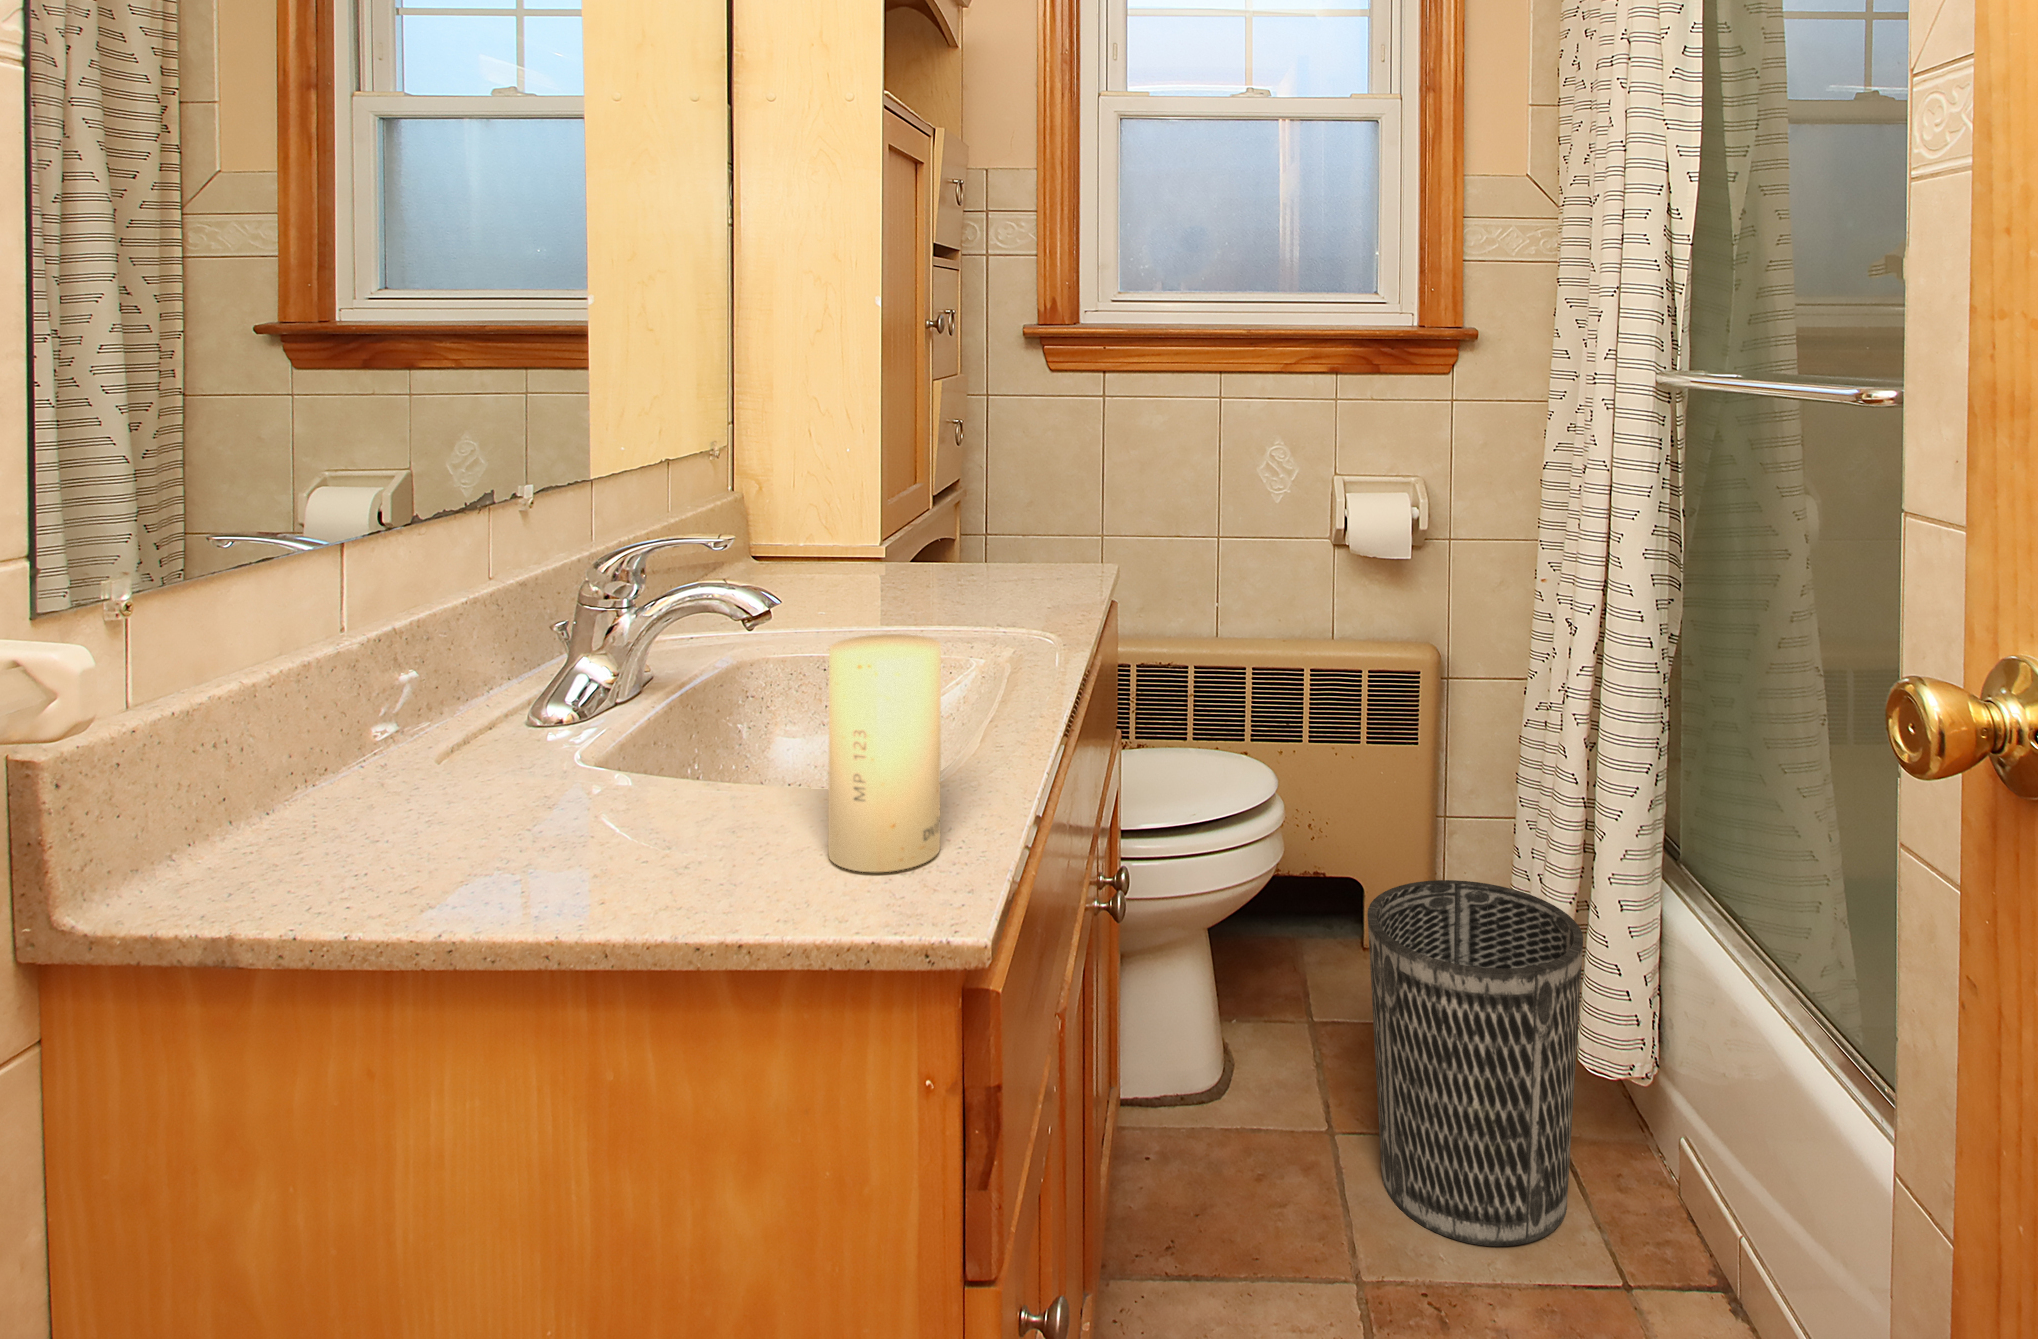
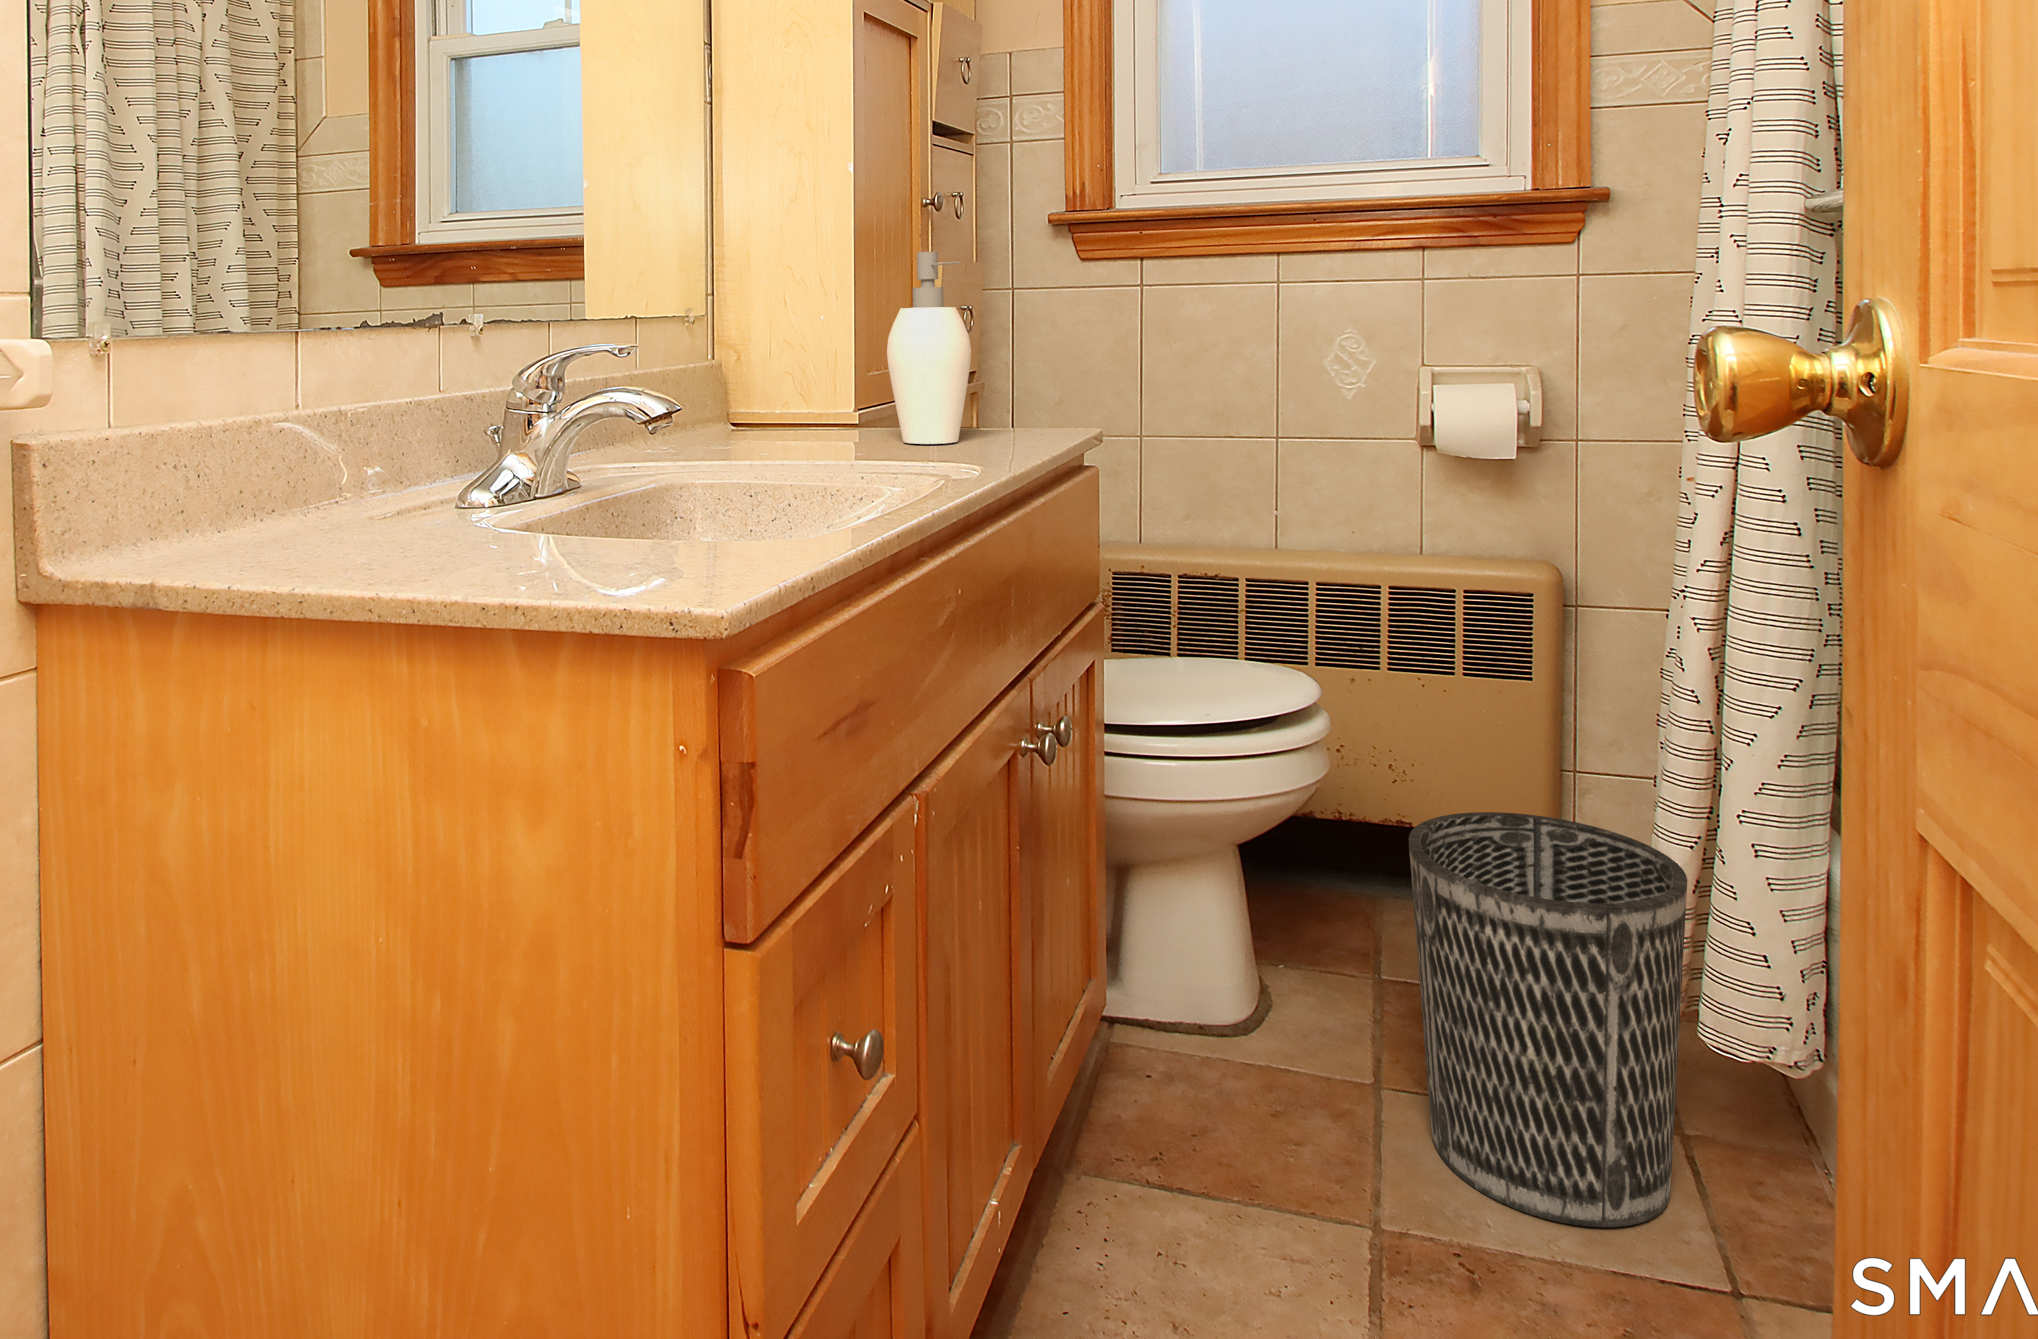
soap dispenser: none [929,400,1012,593] -> present [887,252,971,444]
candle: present [828,634,941,872] -> none [621,378,728,580]

